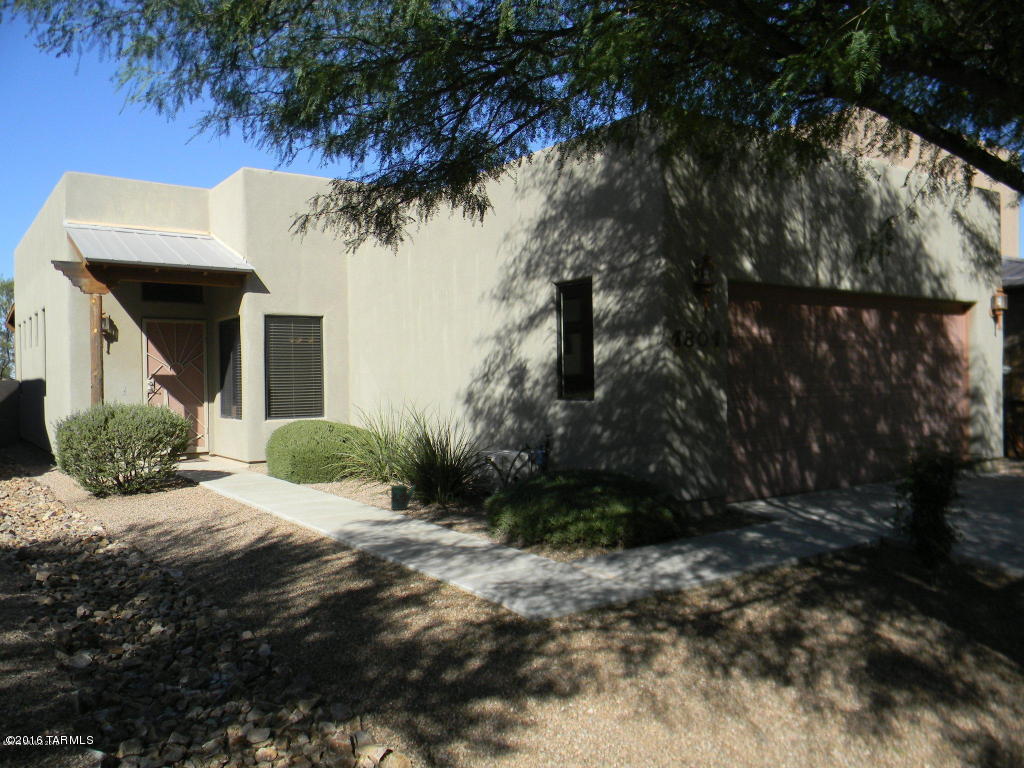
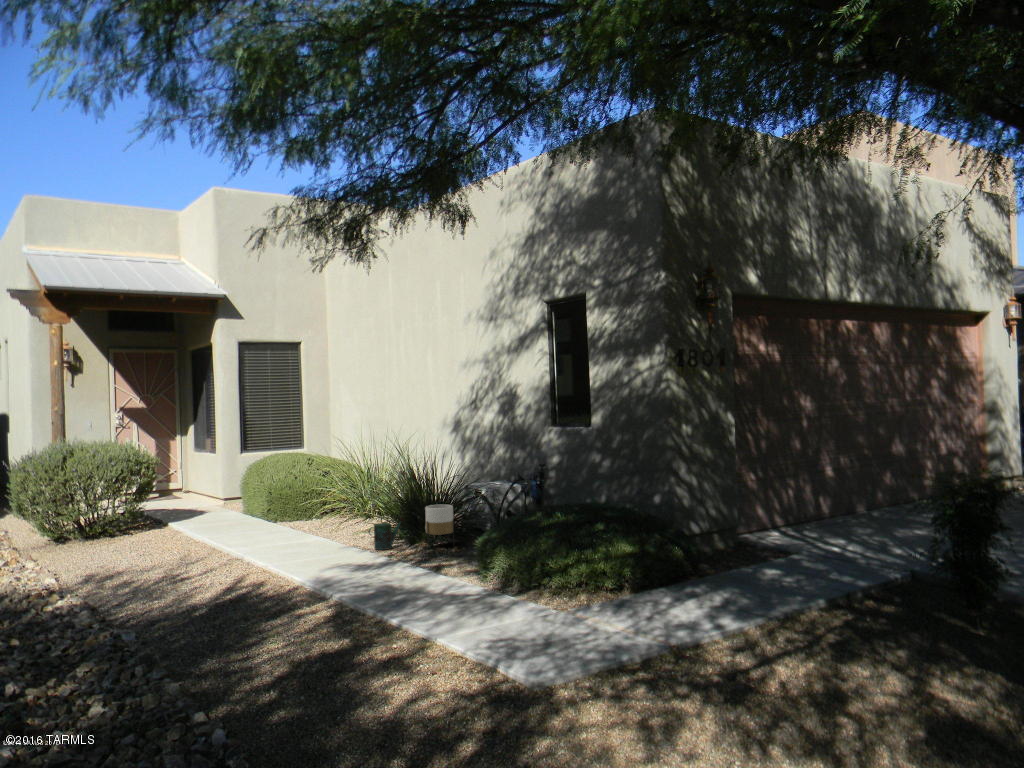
planter: none [439,470,465,509] -> present [425,504,454,545]

